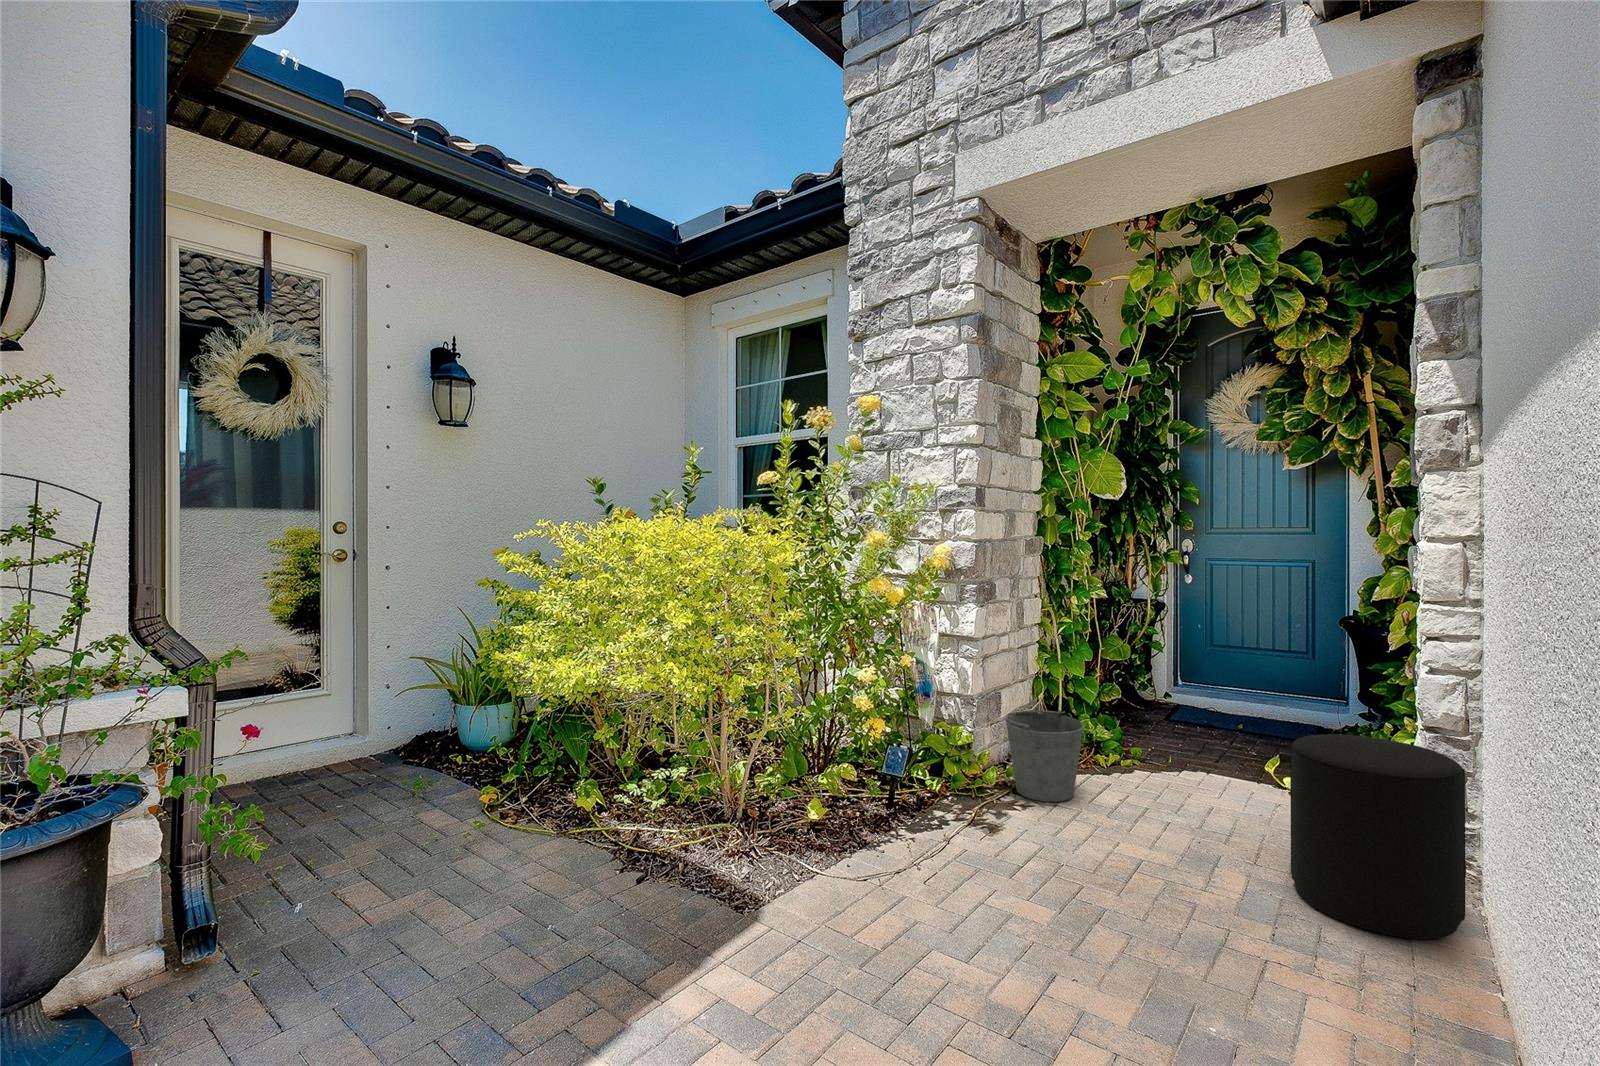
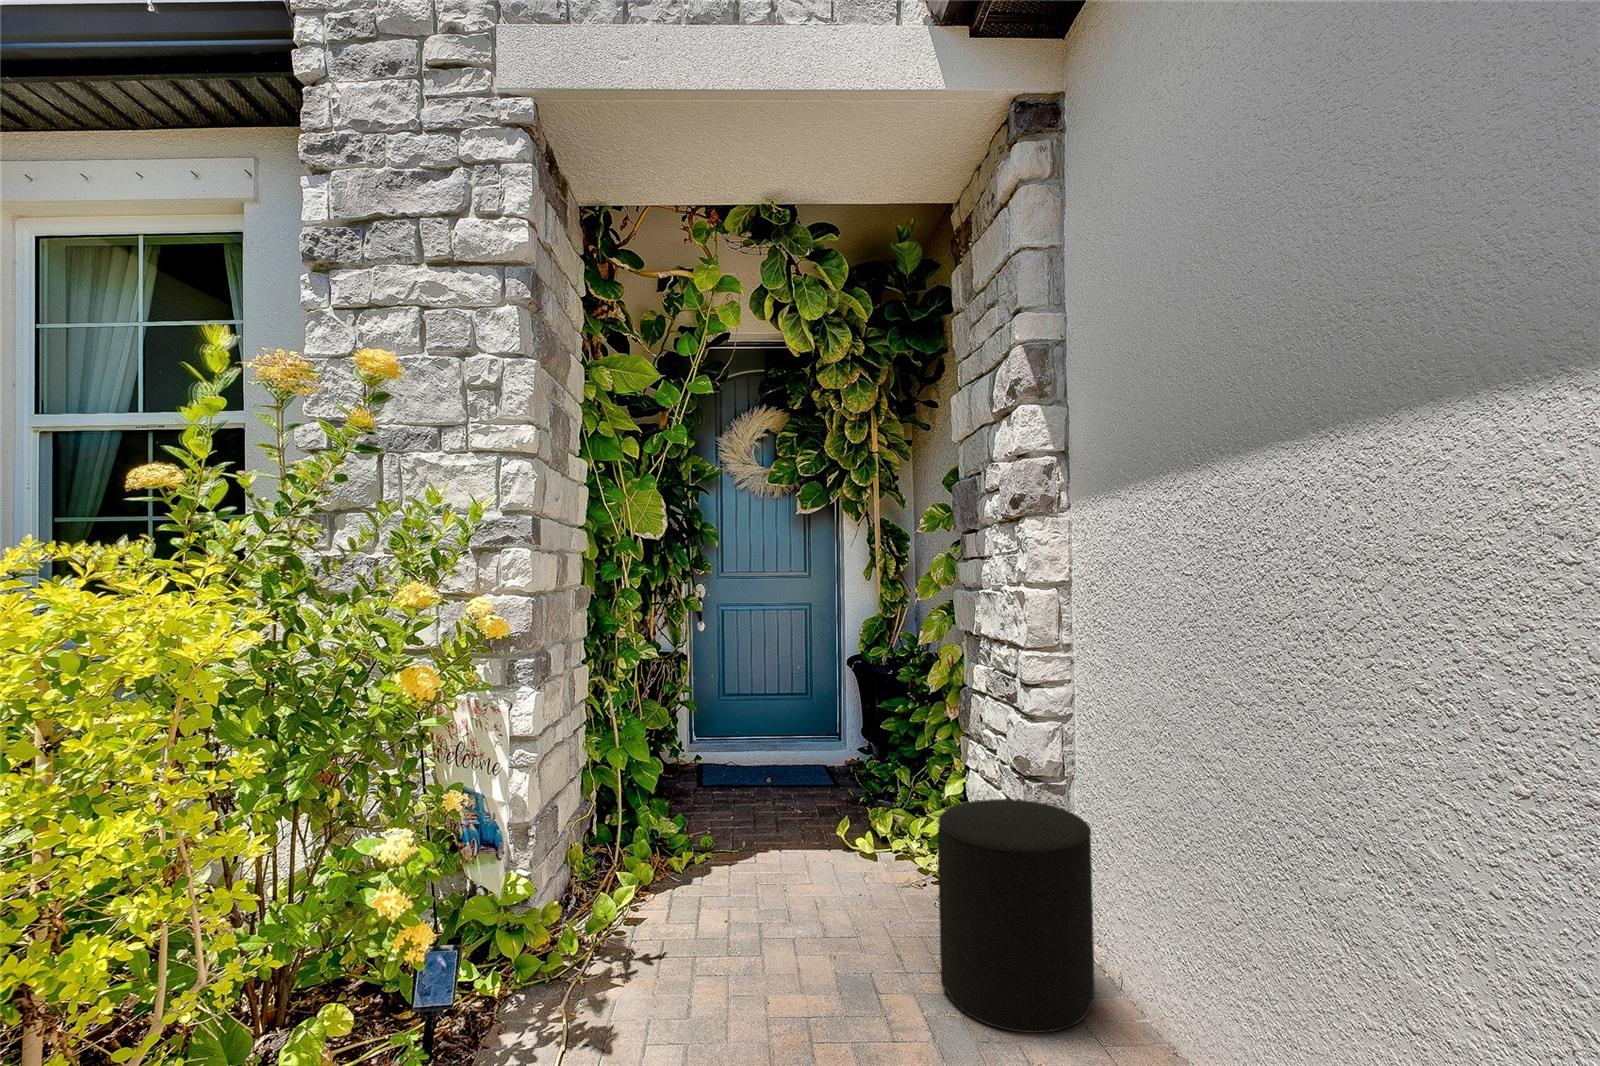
bucket: present [1005,710,1084,802] -> none [572,822,679,963]

